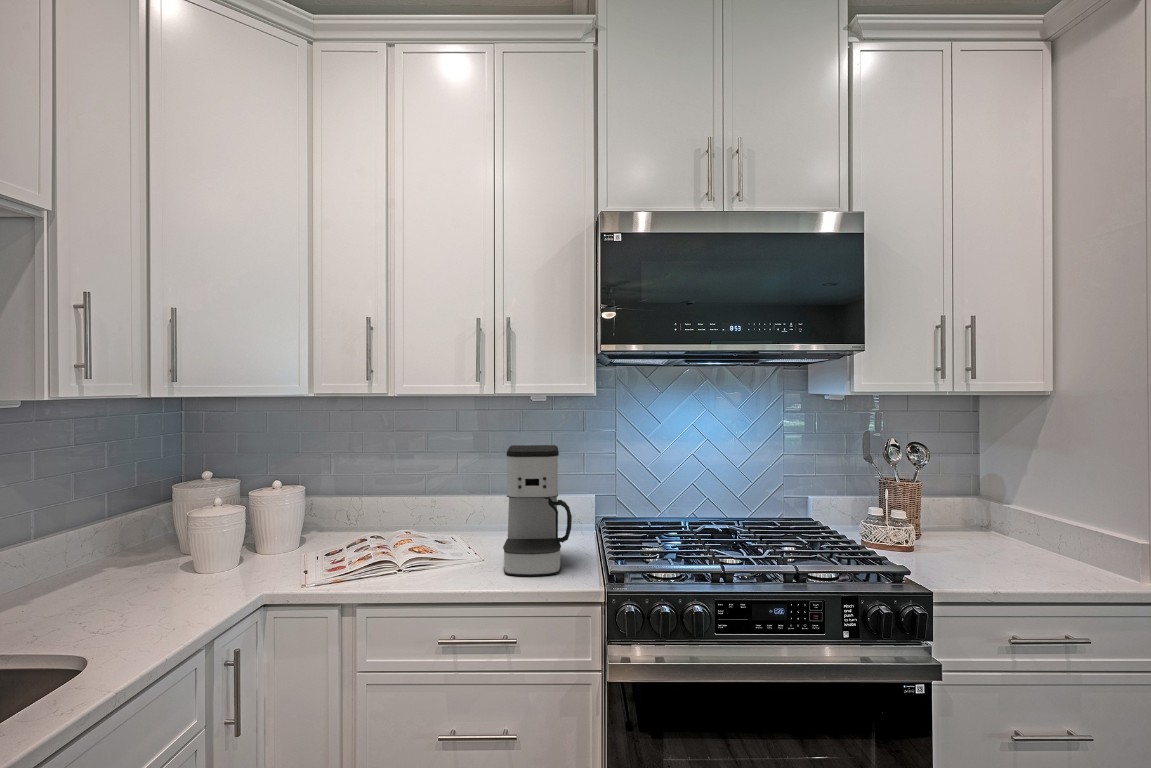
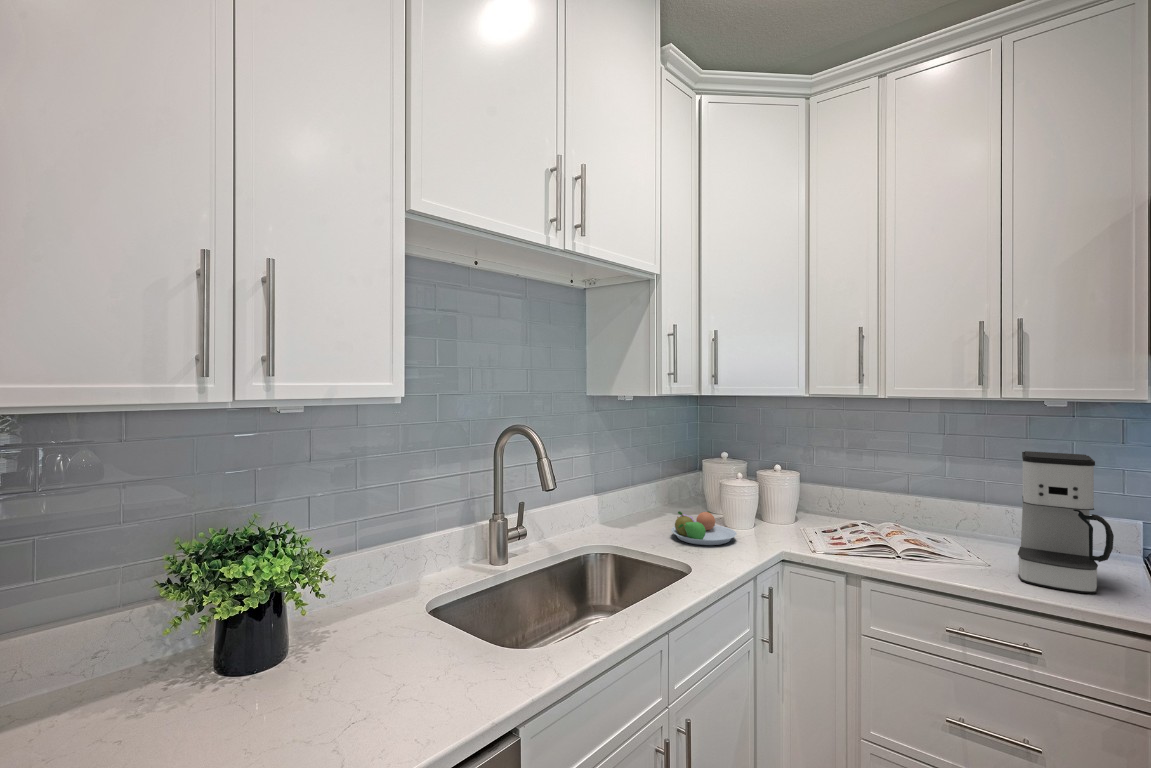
fruit bowl: none [89,558,201,612] -> present [671,511,736,545]

